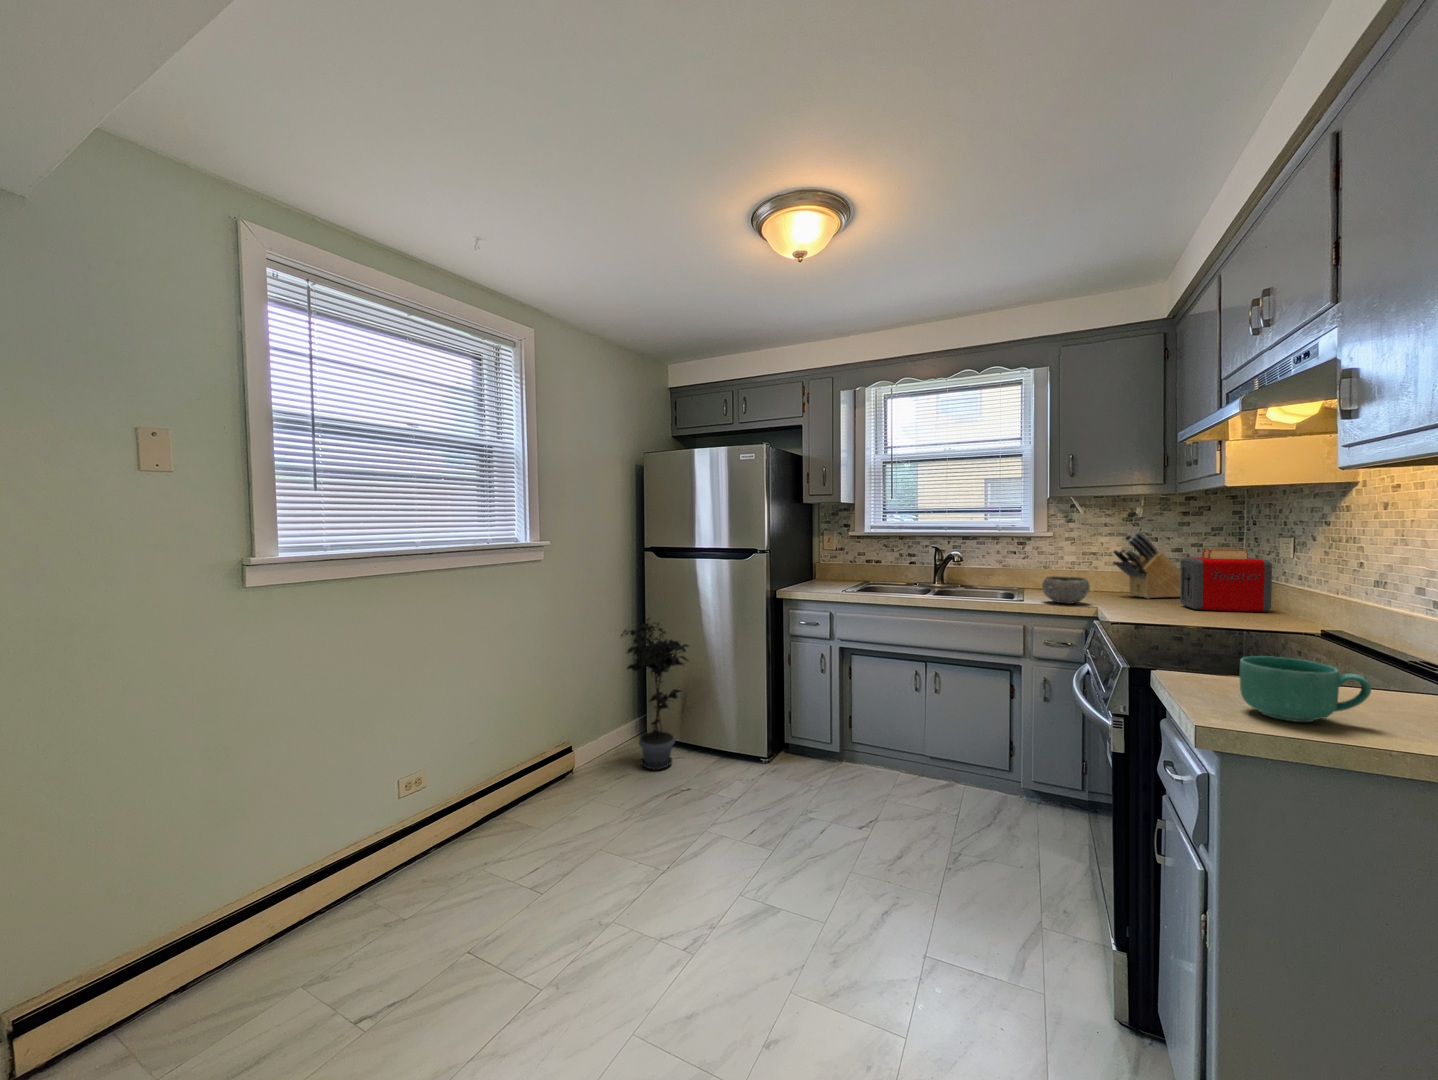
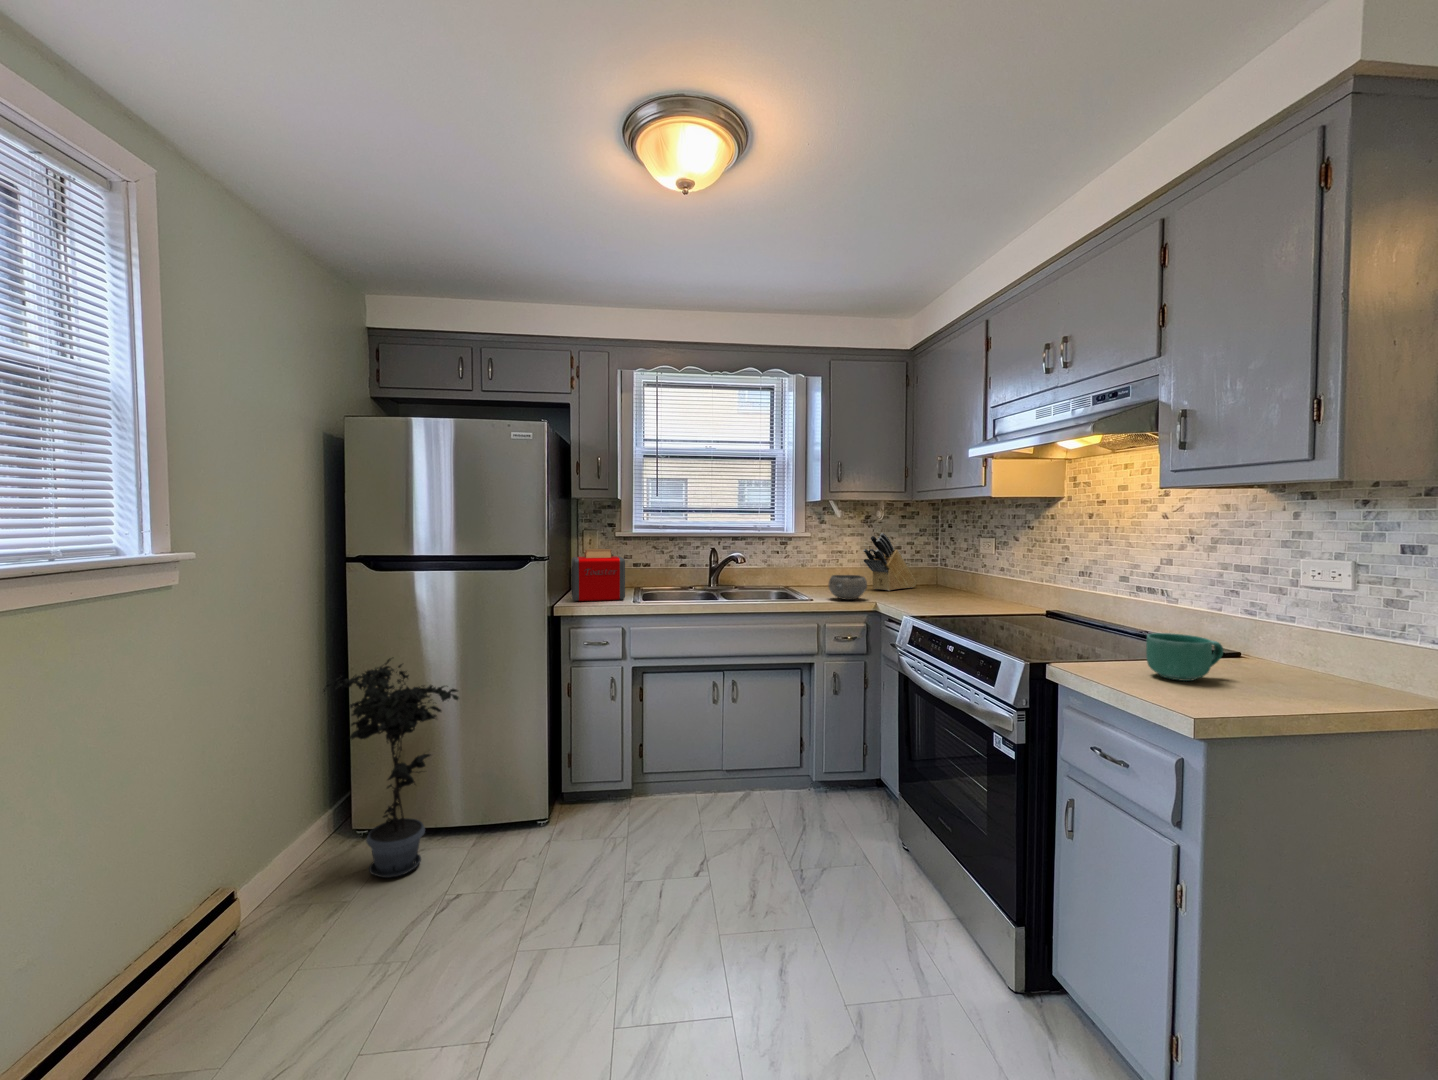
toaster: present [1180,548,1272,612] -> present [571,549,625,601]

